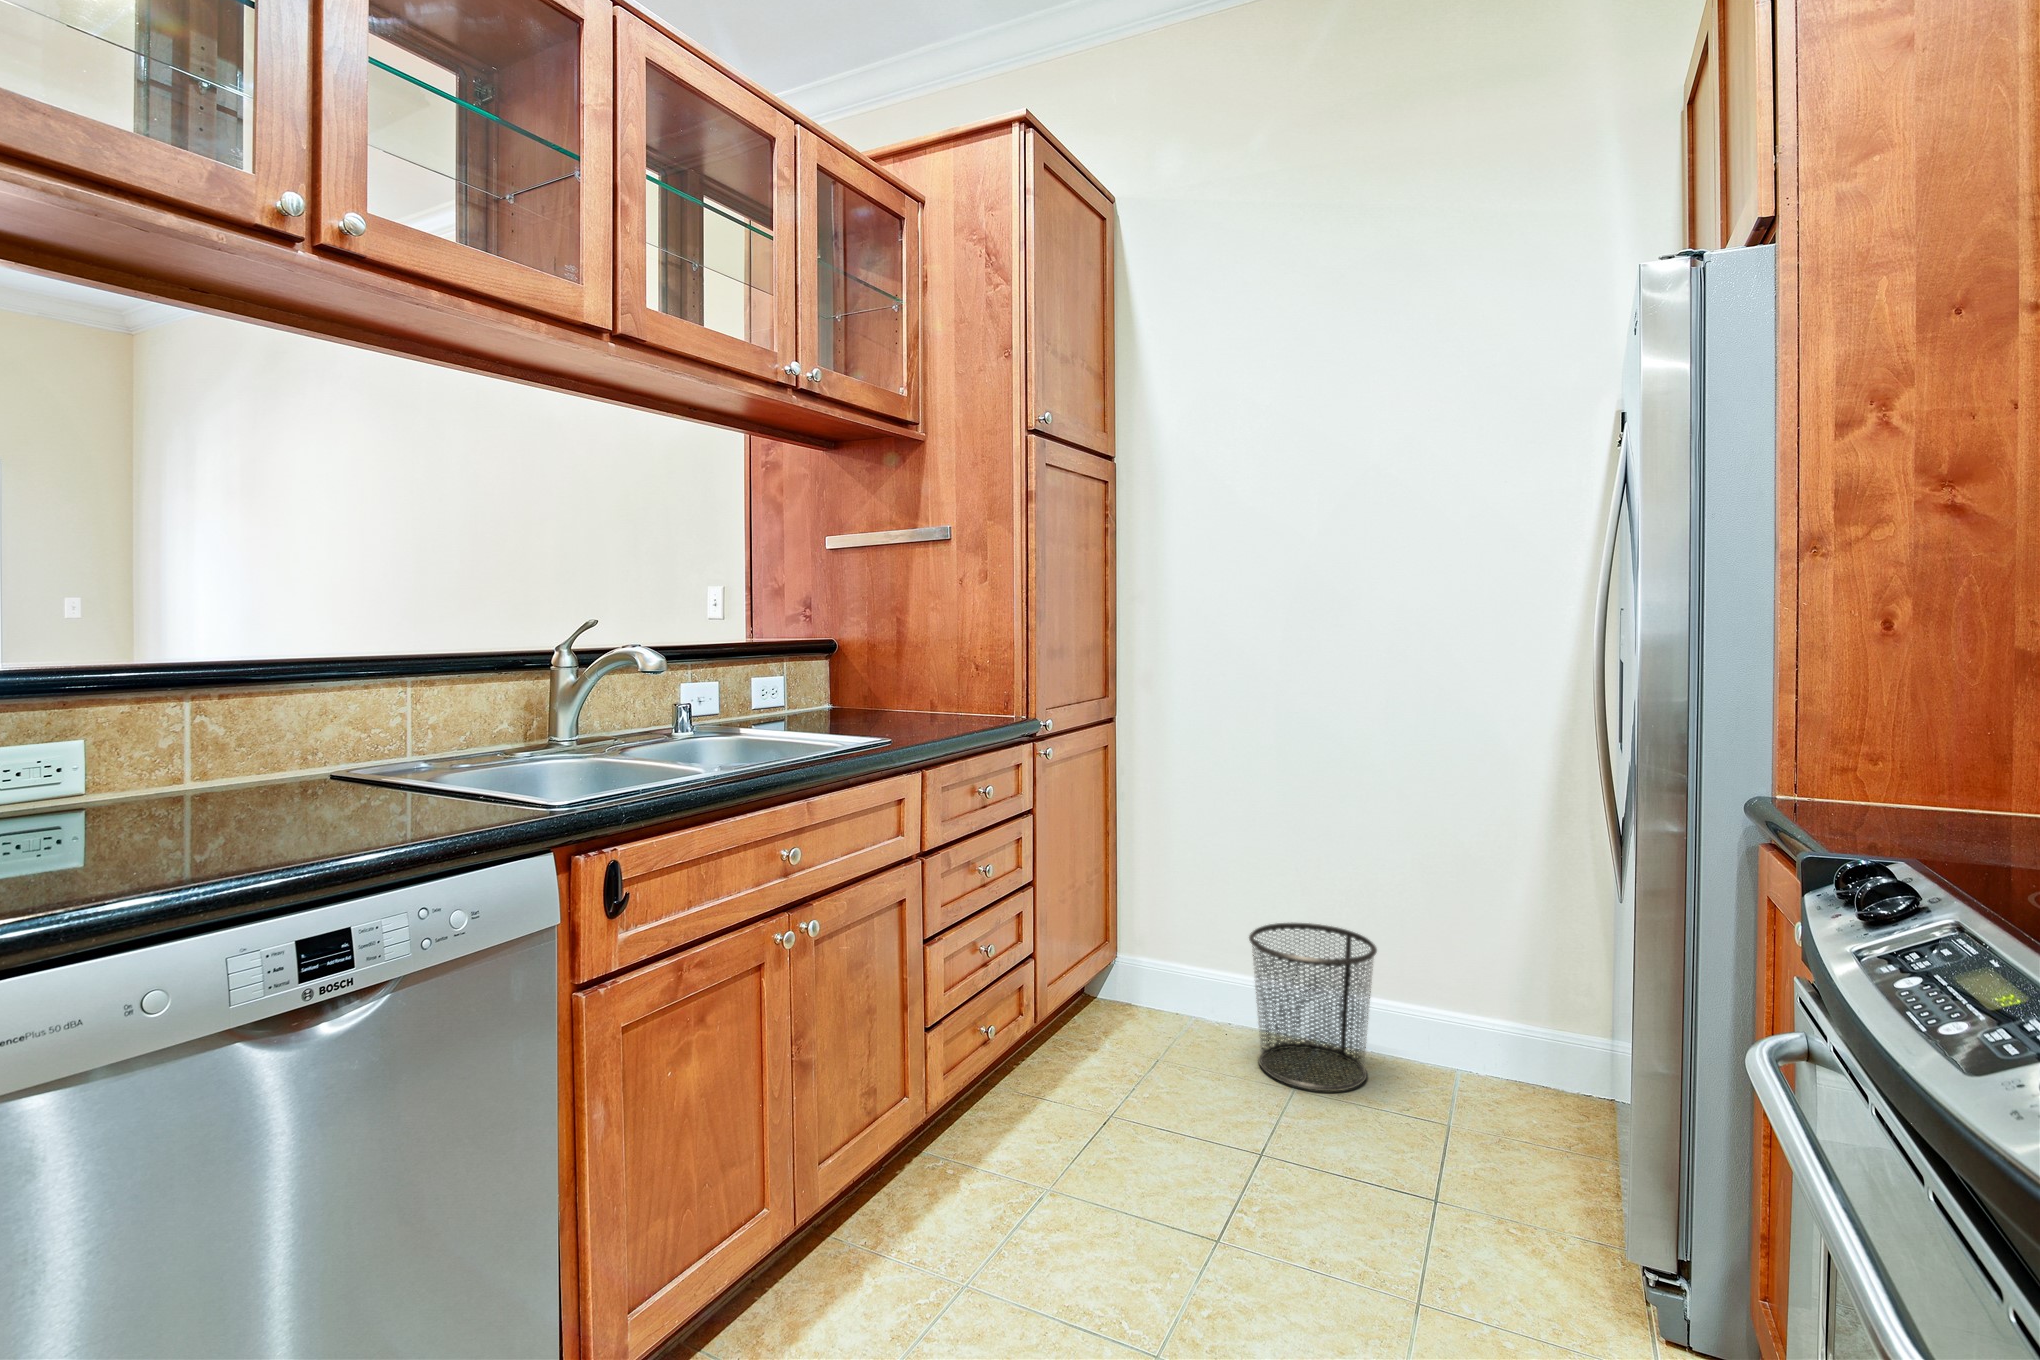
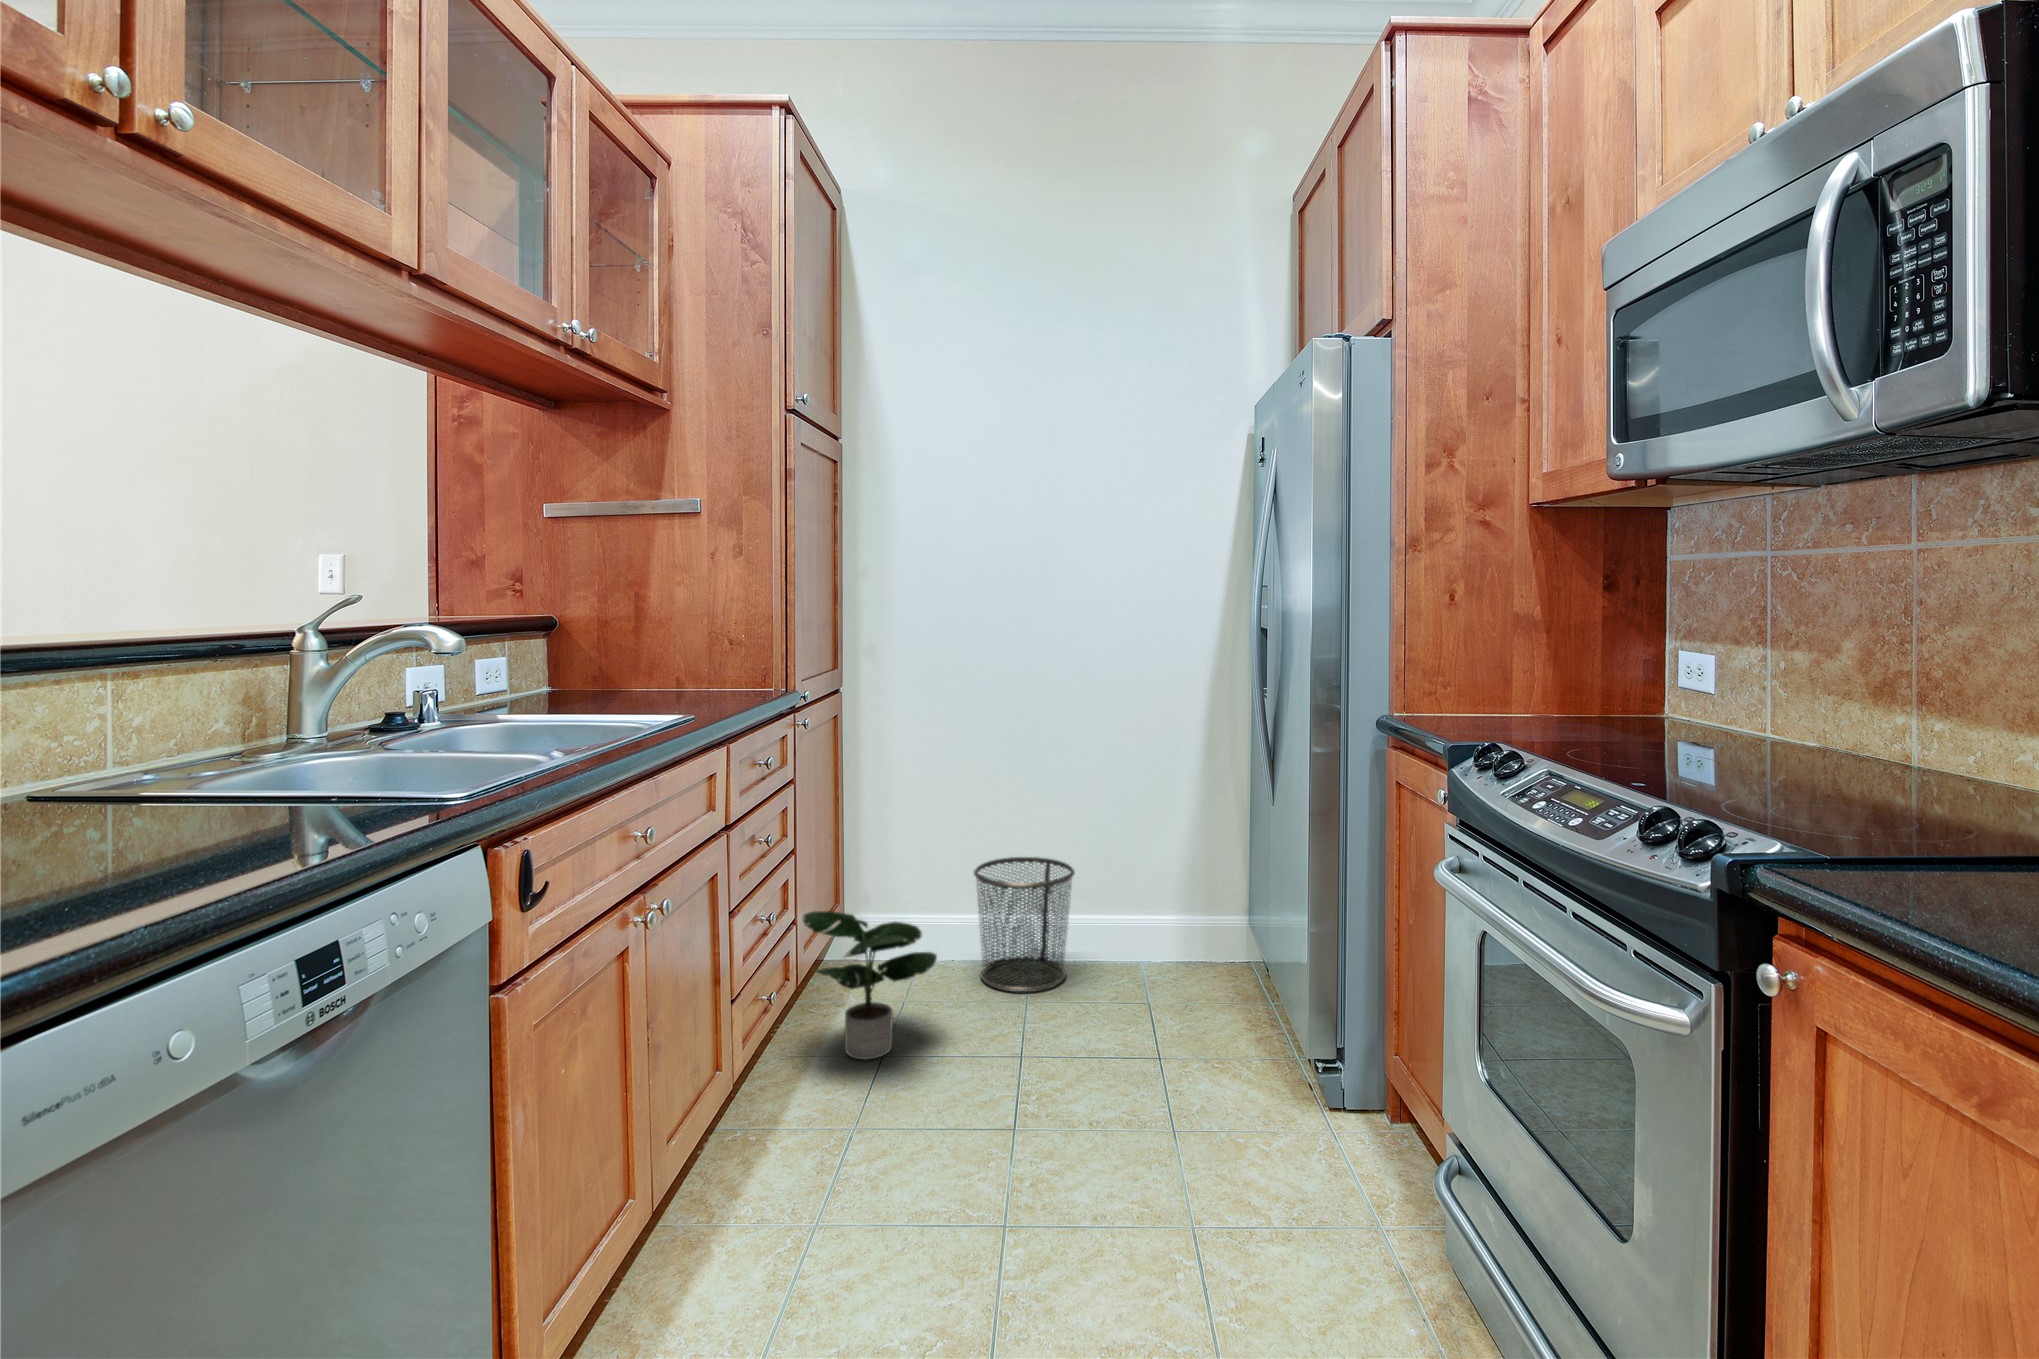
potted plant: none [1032,953,1180,1129] -> present [802,911,937,1060]

